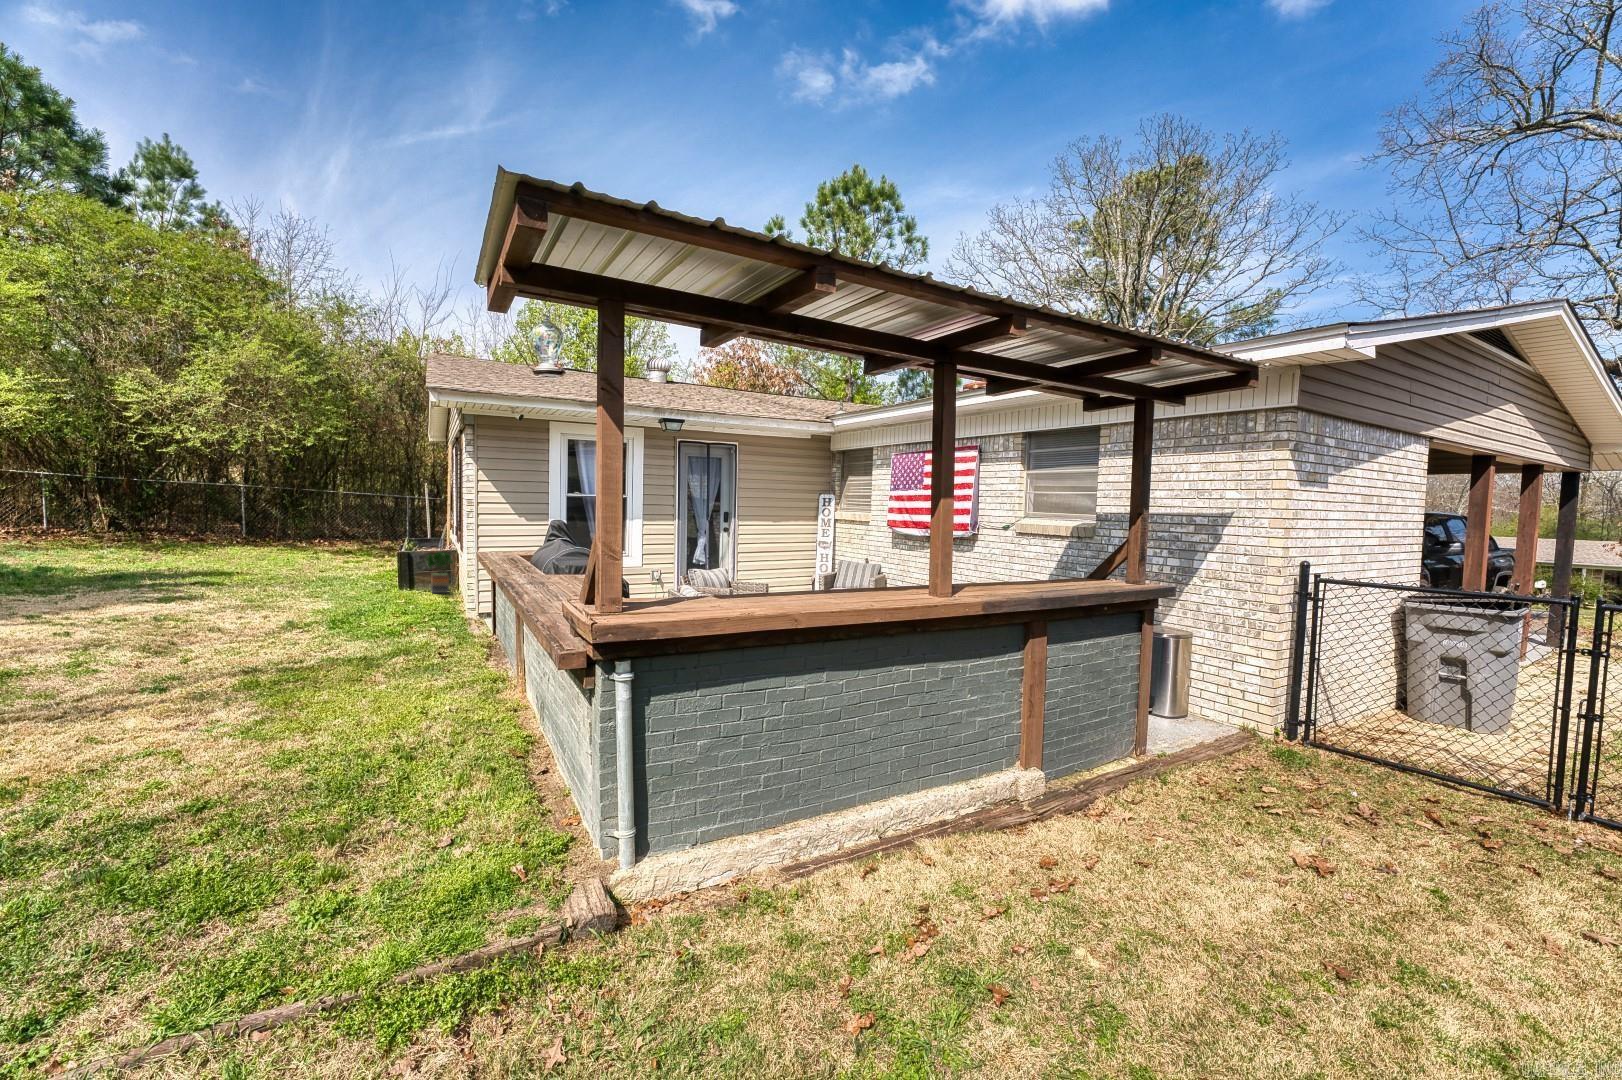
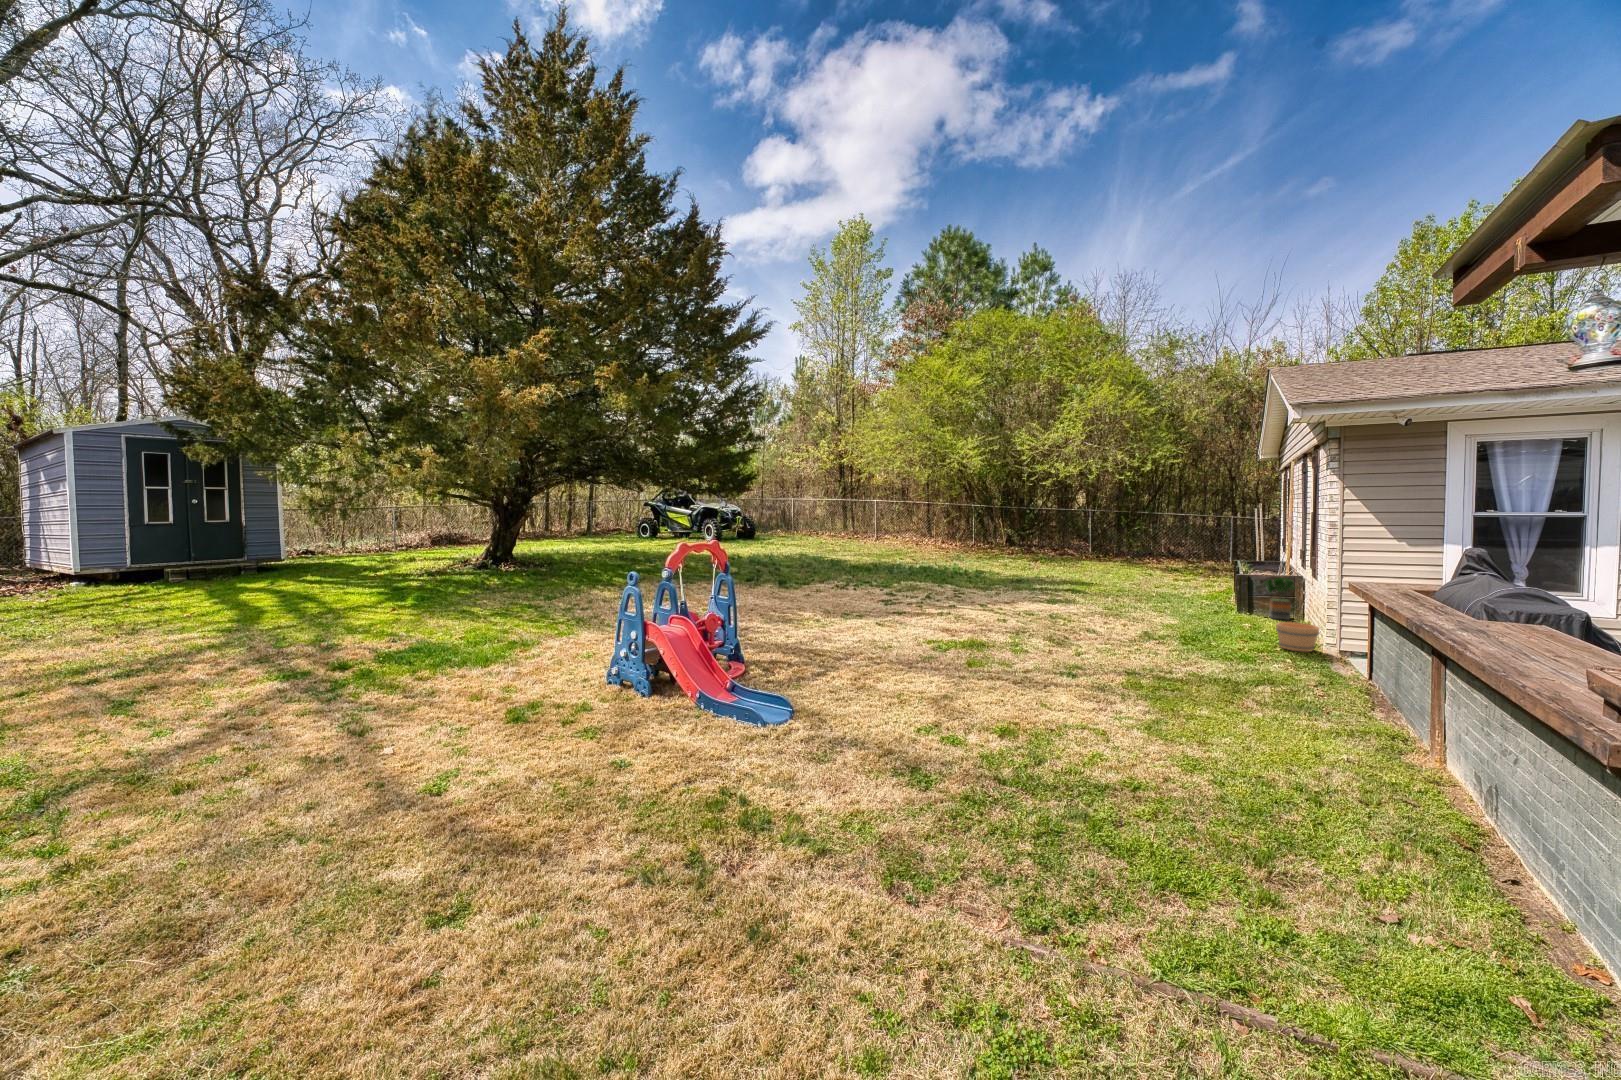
bucket: none [426,594,464,621] -> present [1276,622,1319,652]

